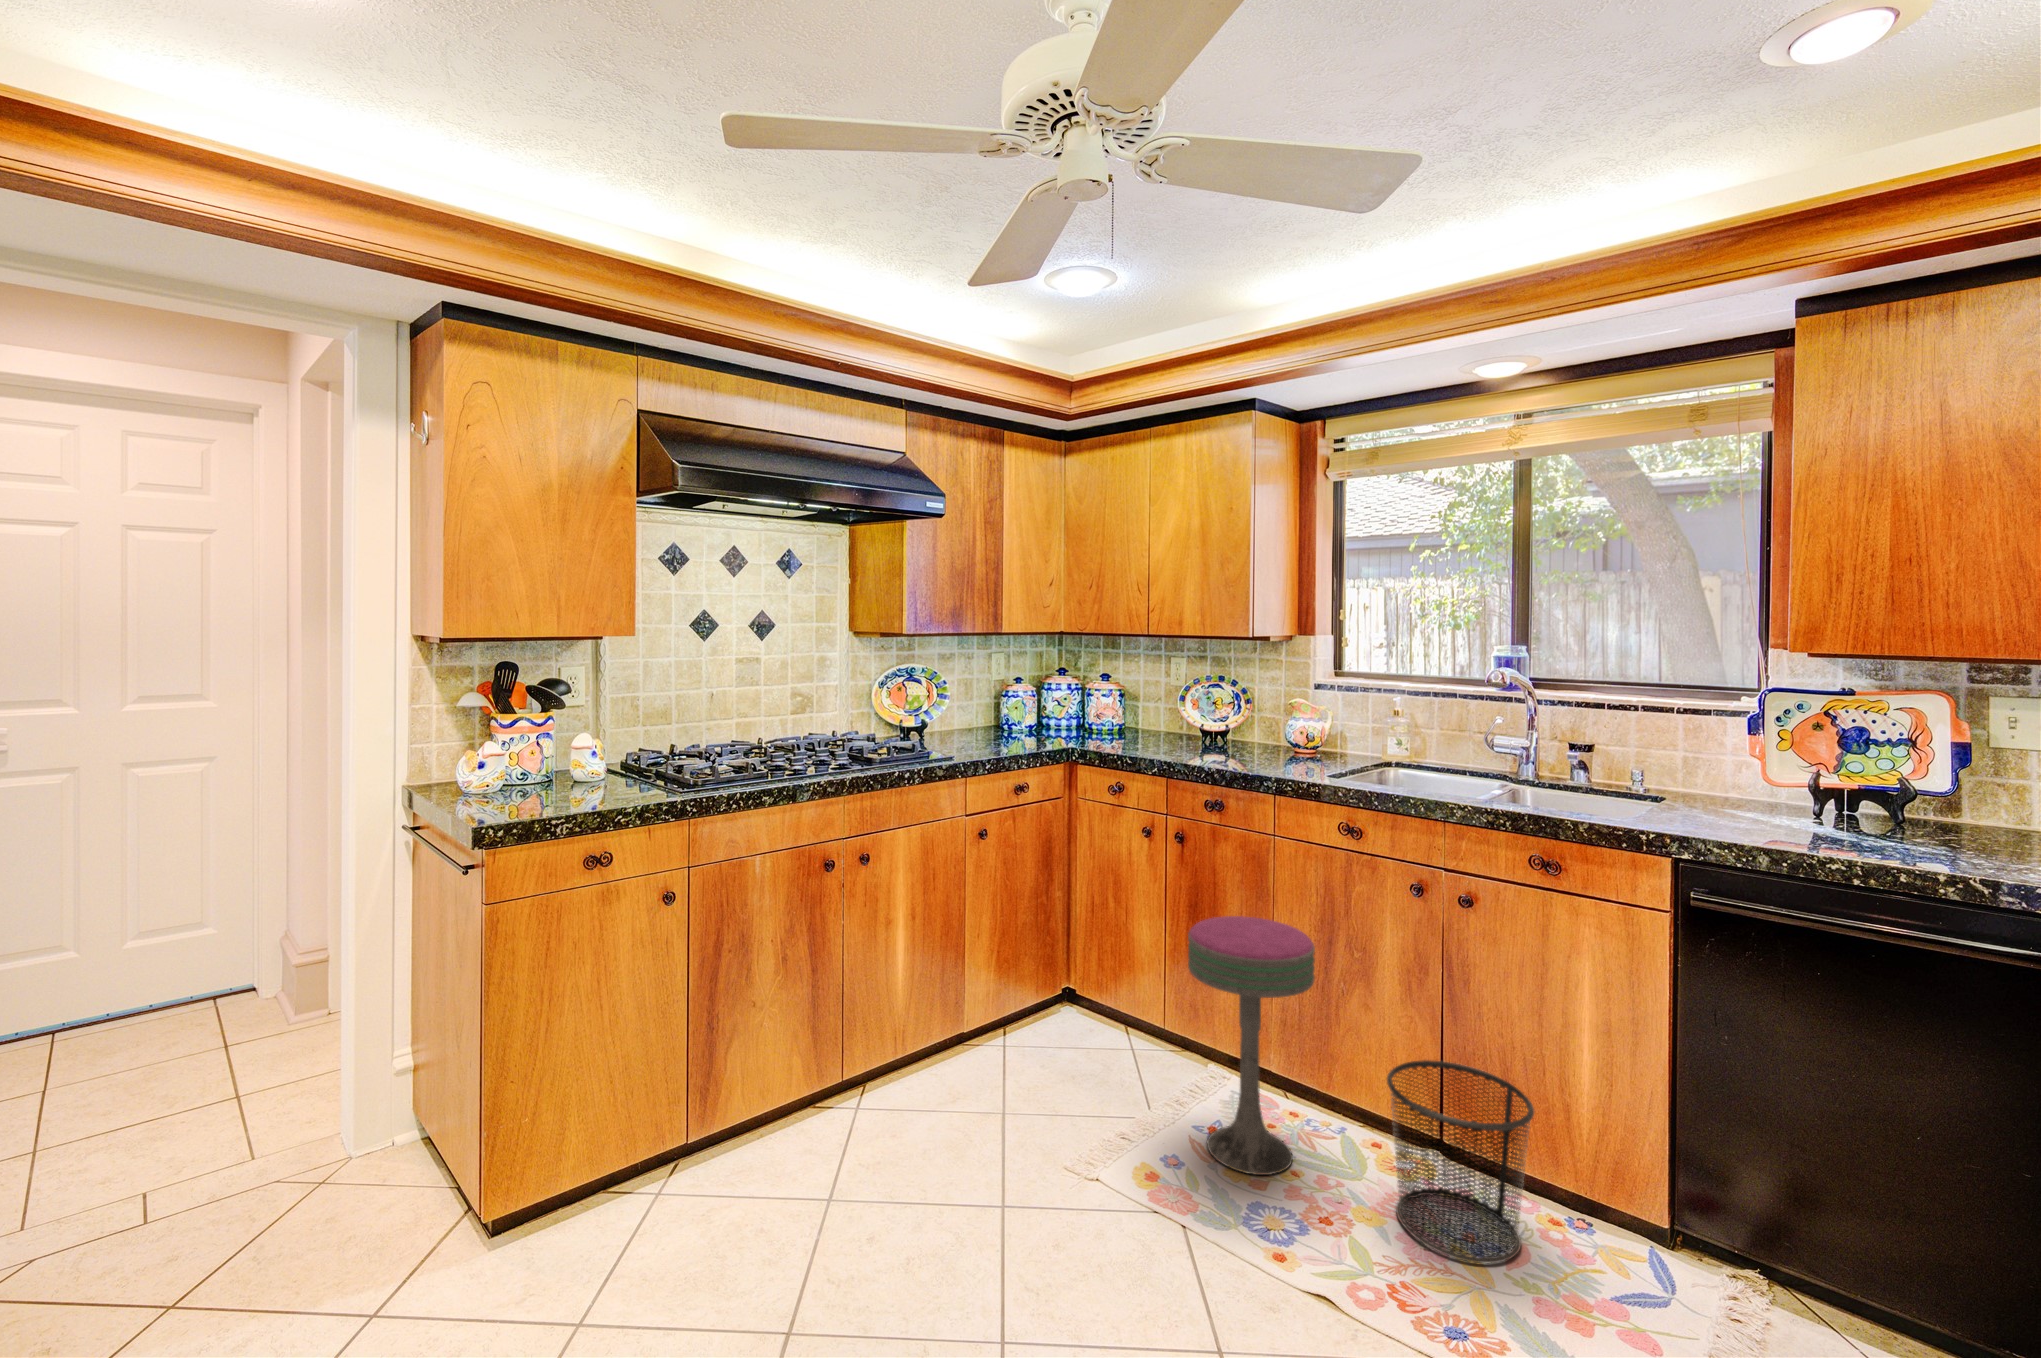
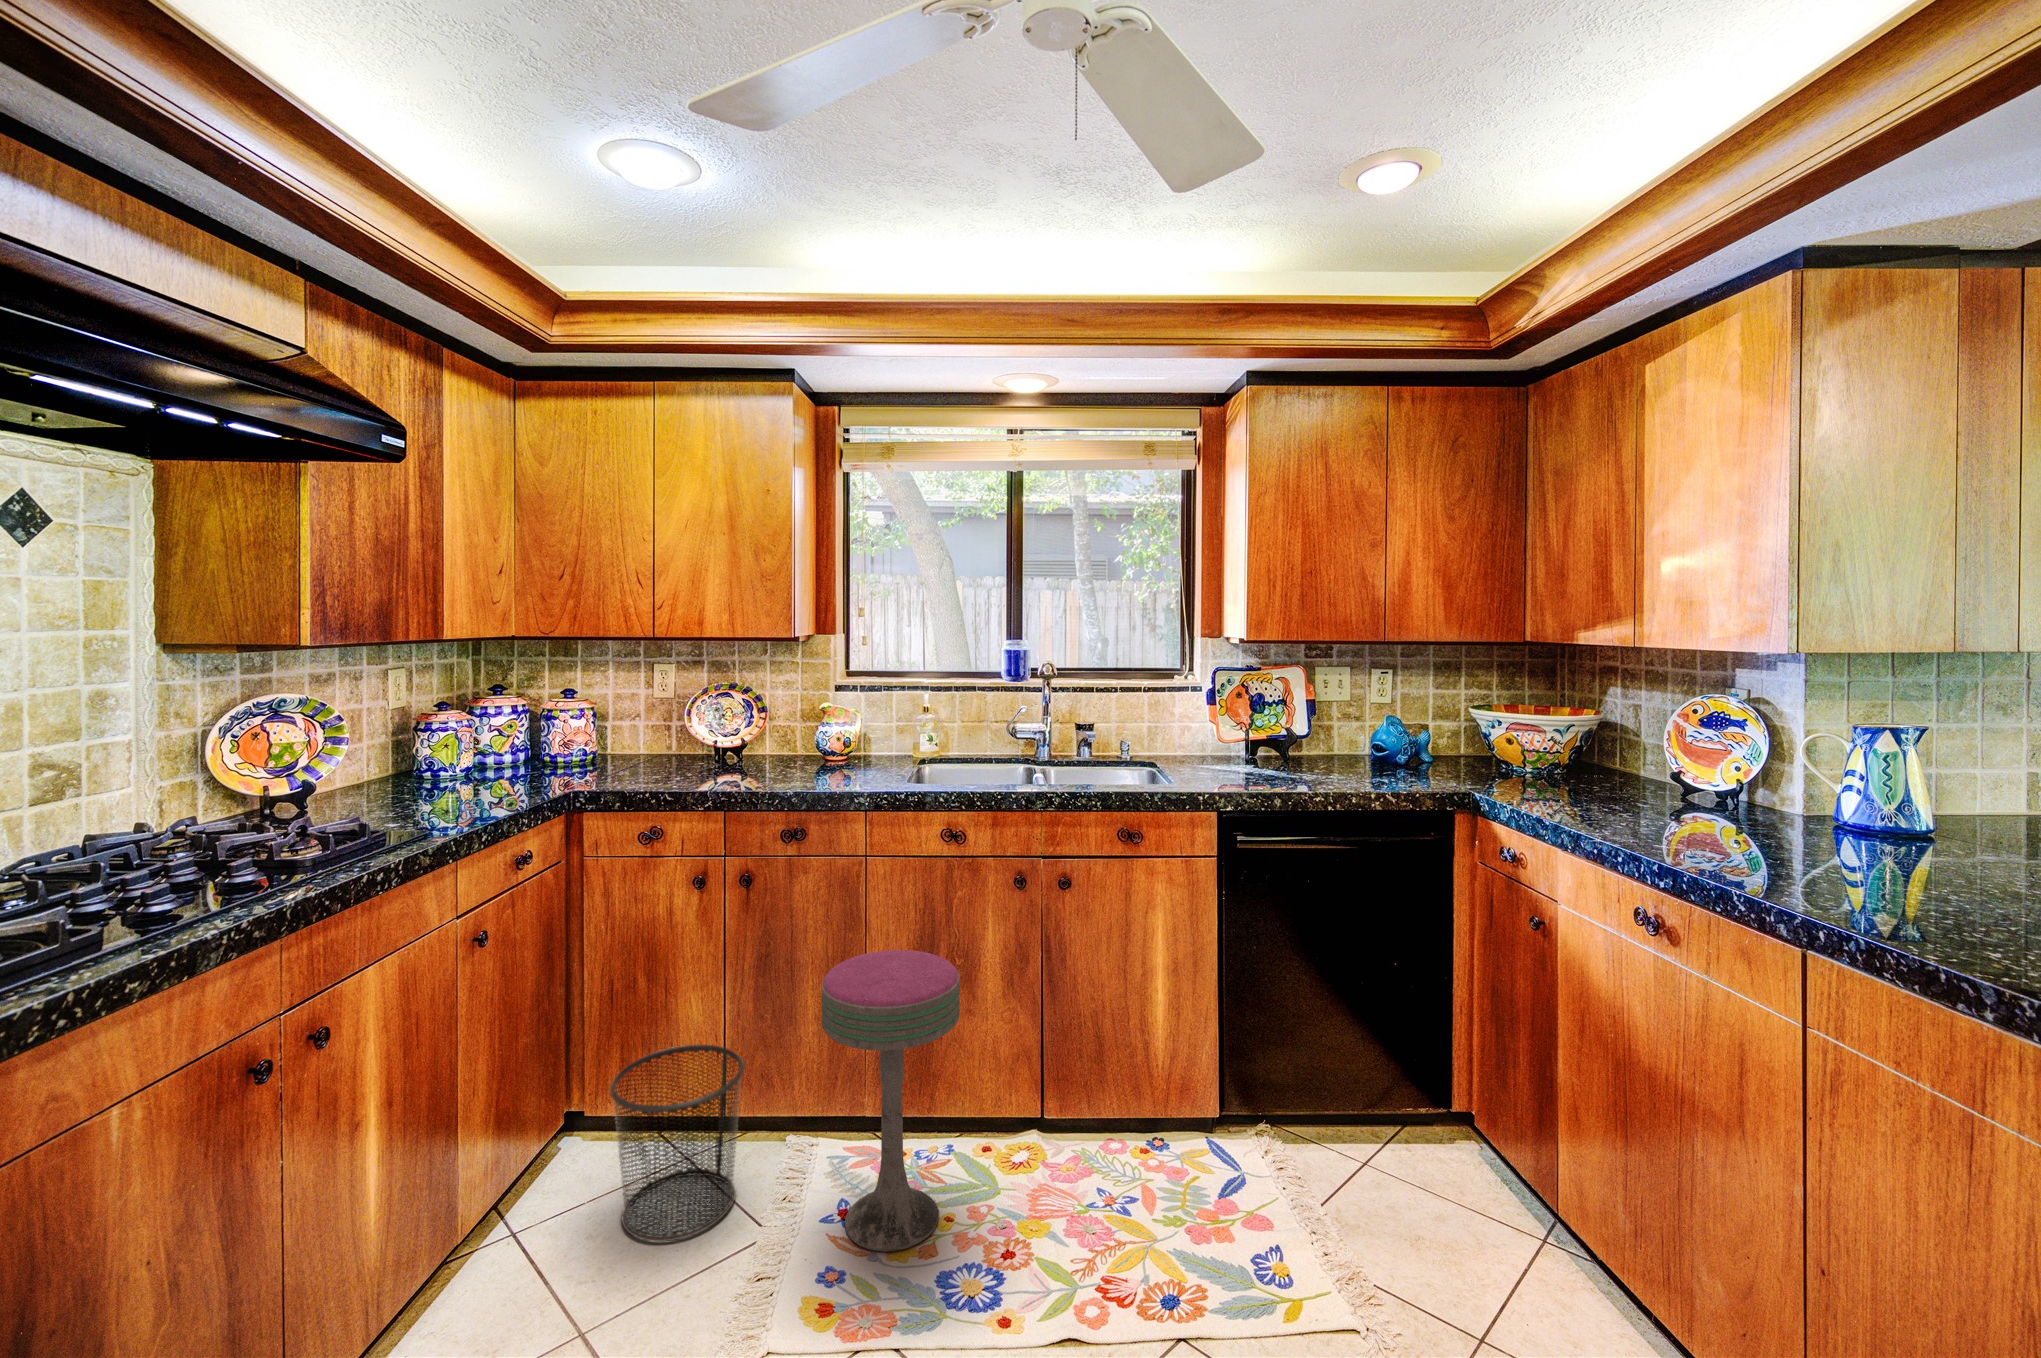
waste bin: present [1387,1060,1534,1263] -> present [610,1045,745,1242]

